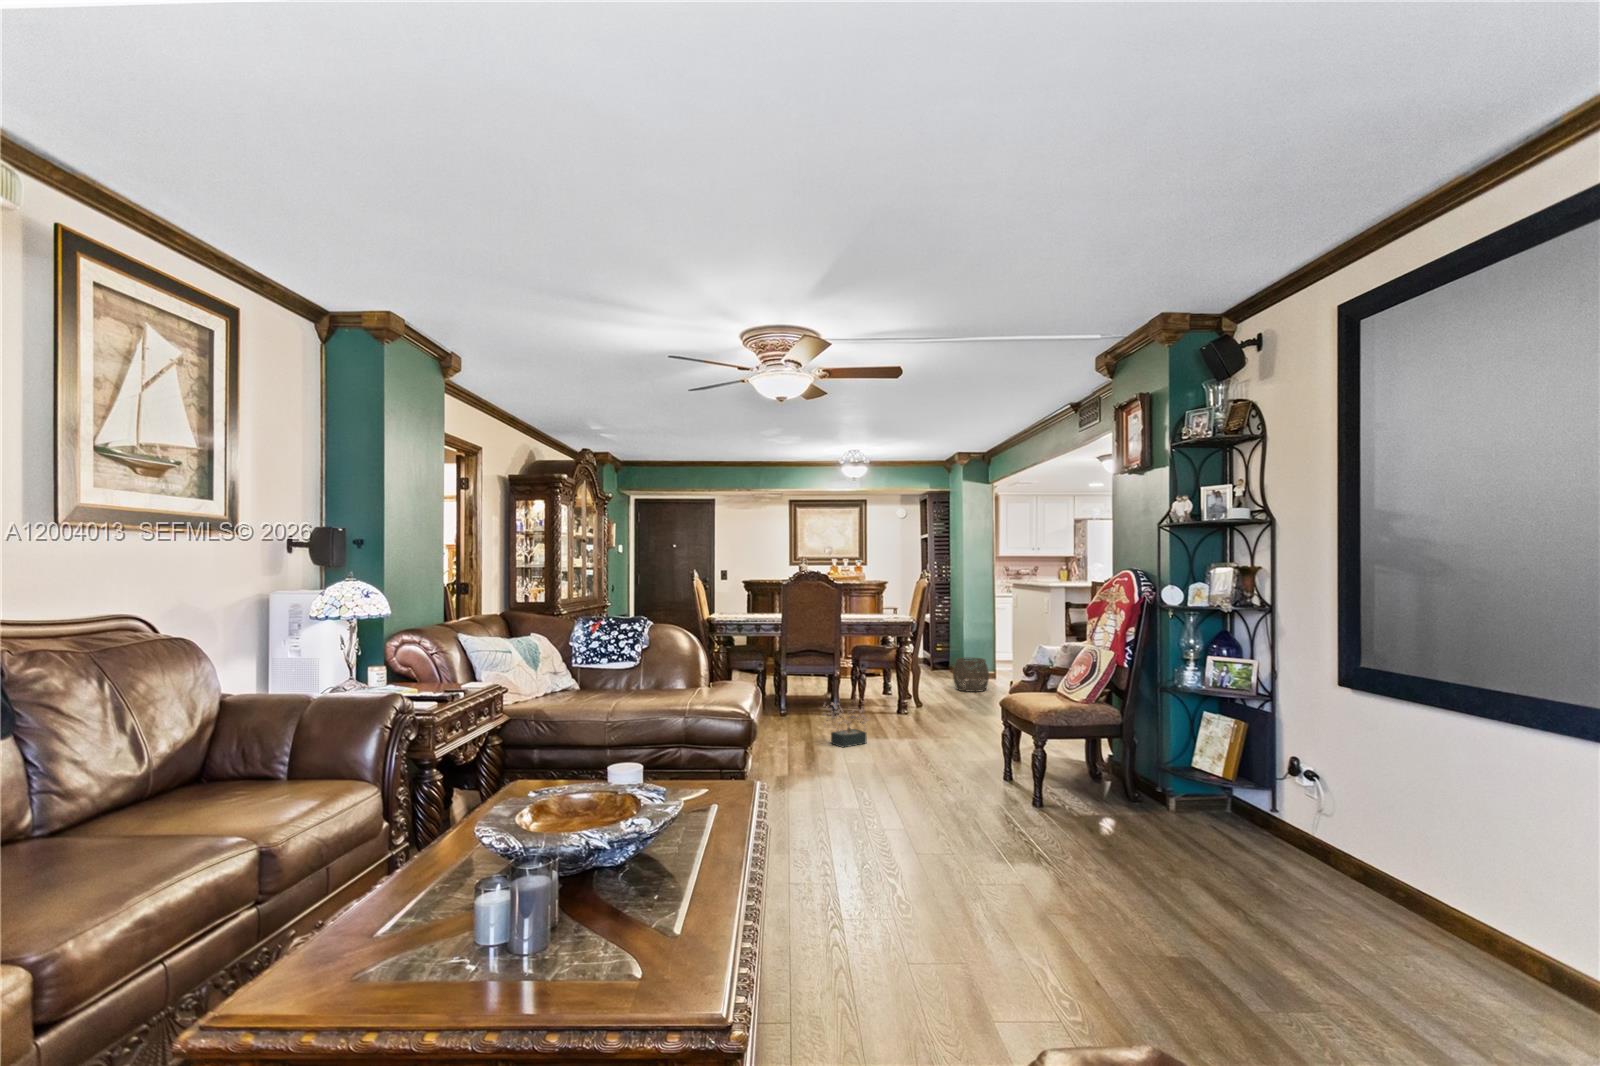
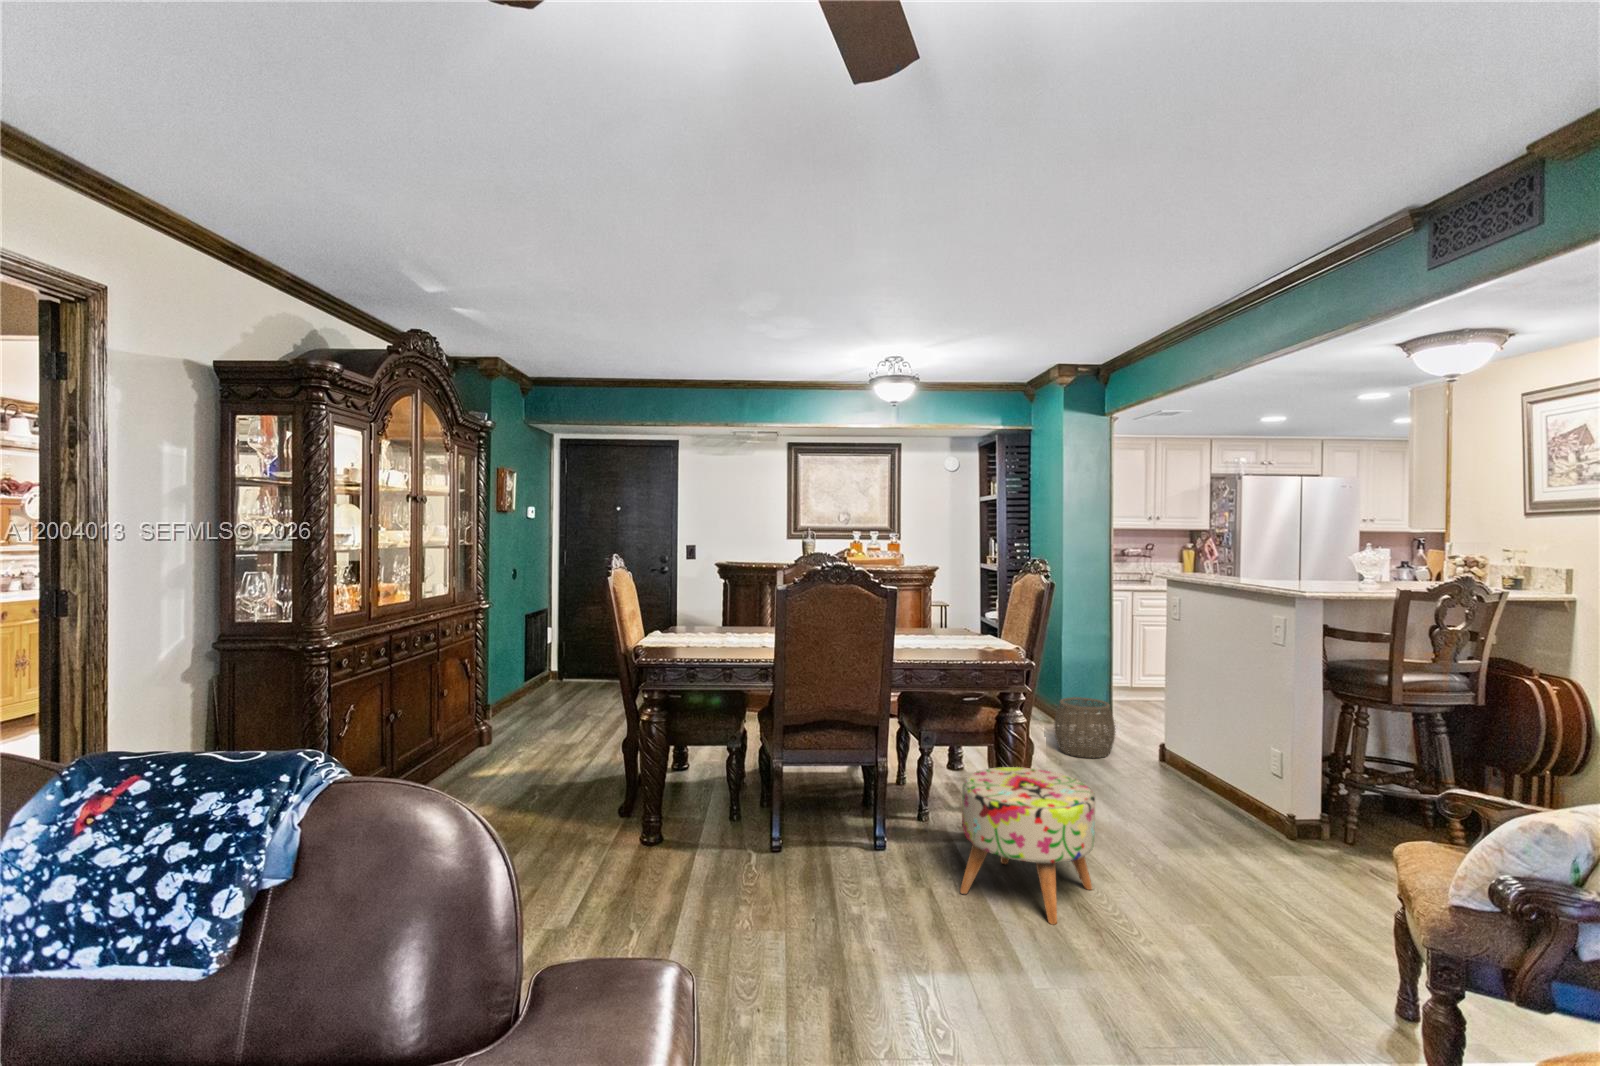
ottoman: none [875,672,942,736] -> present [960,767,1095,925]
decorative plant: present [823,703,868,747] -> none [857,872,959,984]

